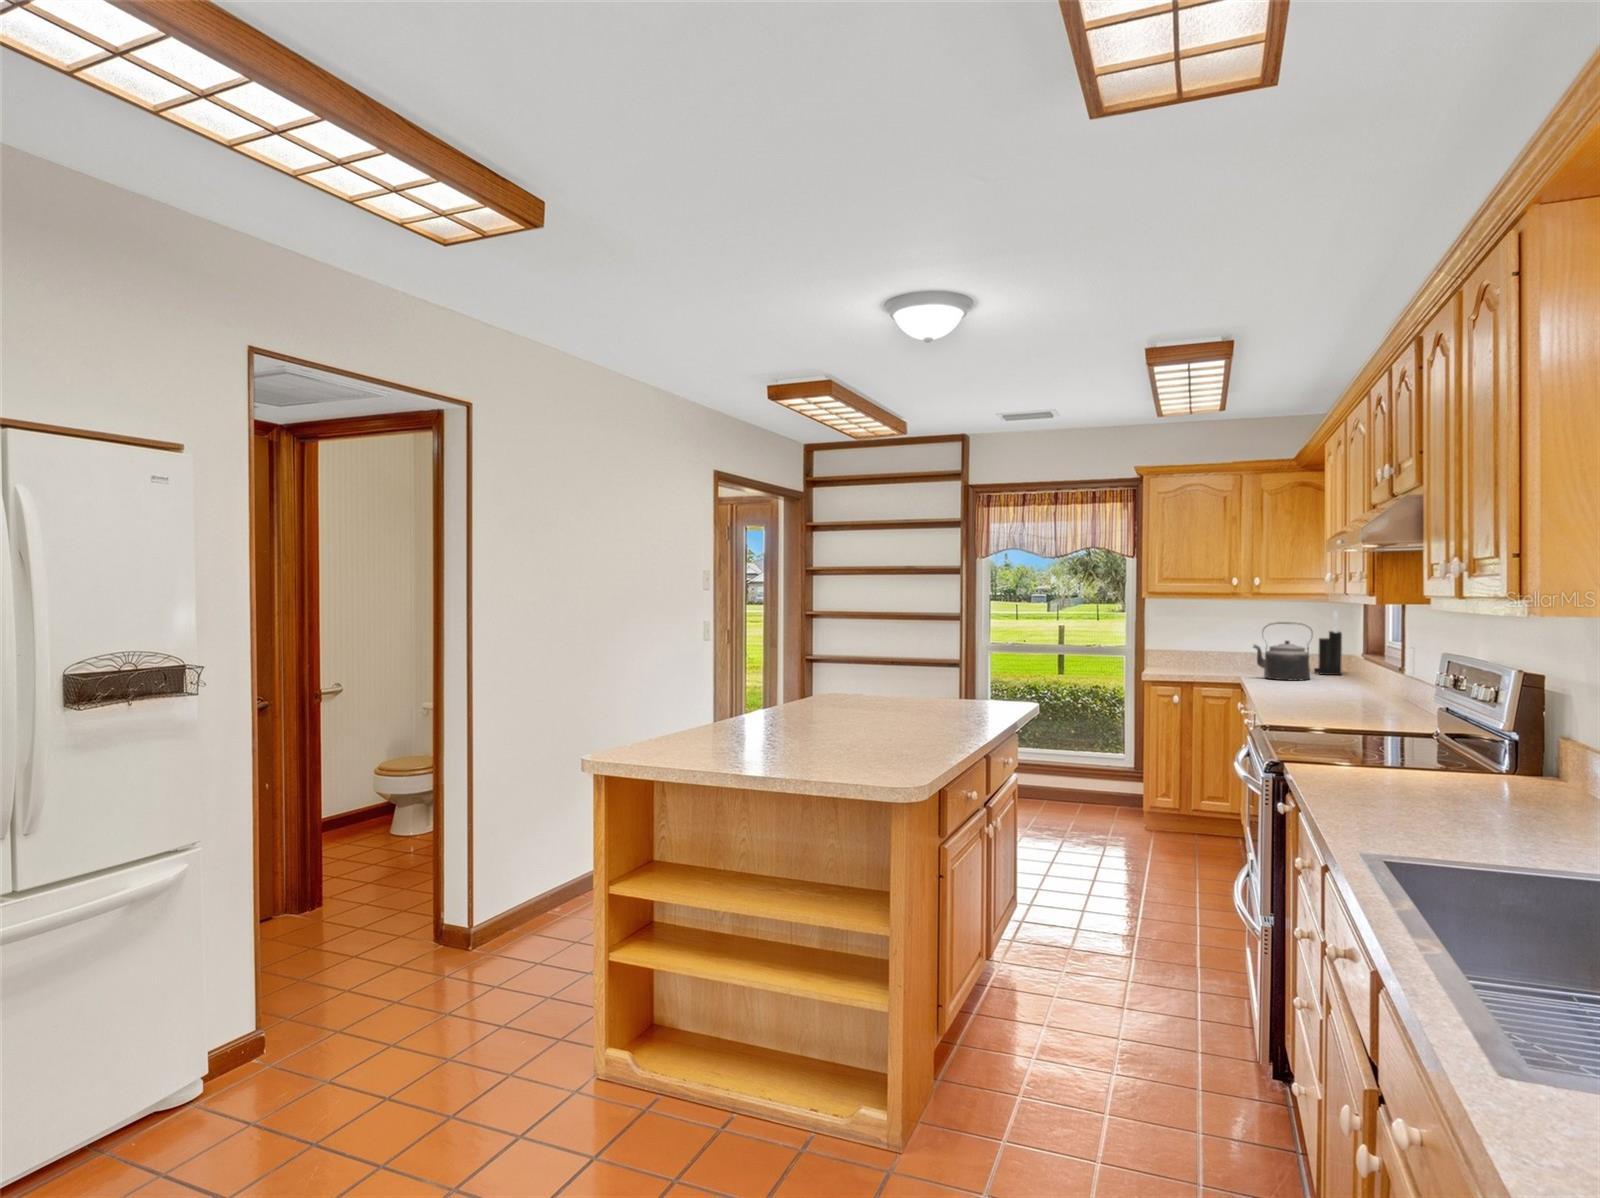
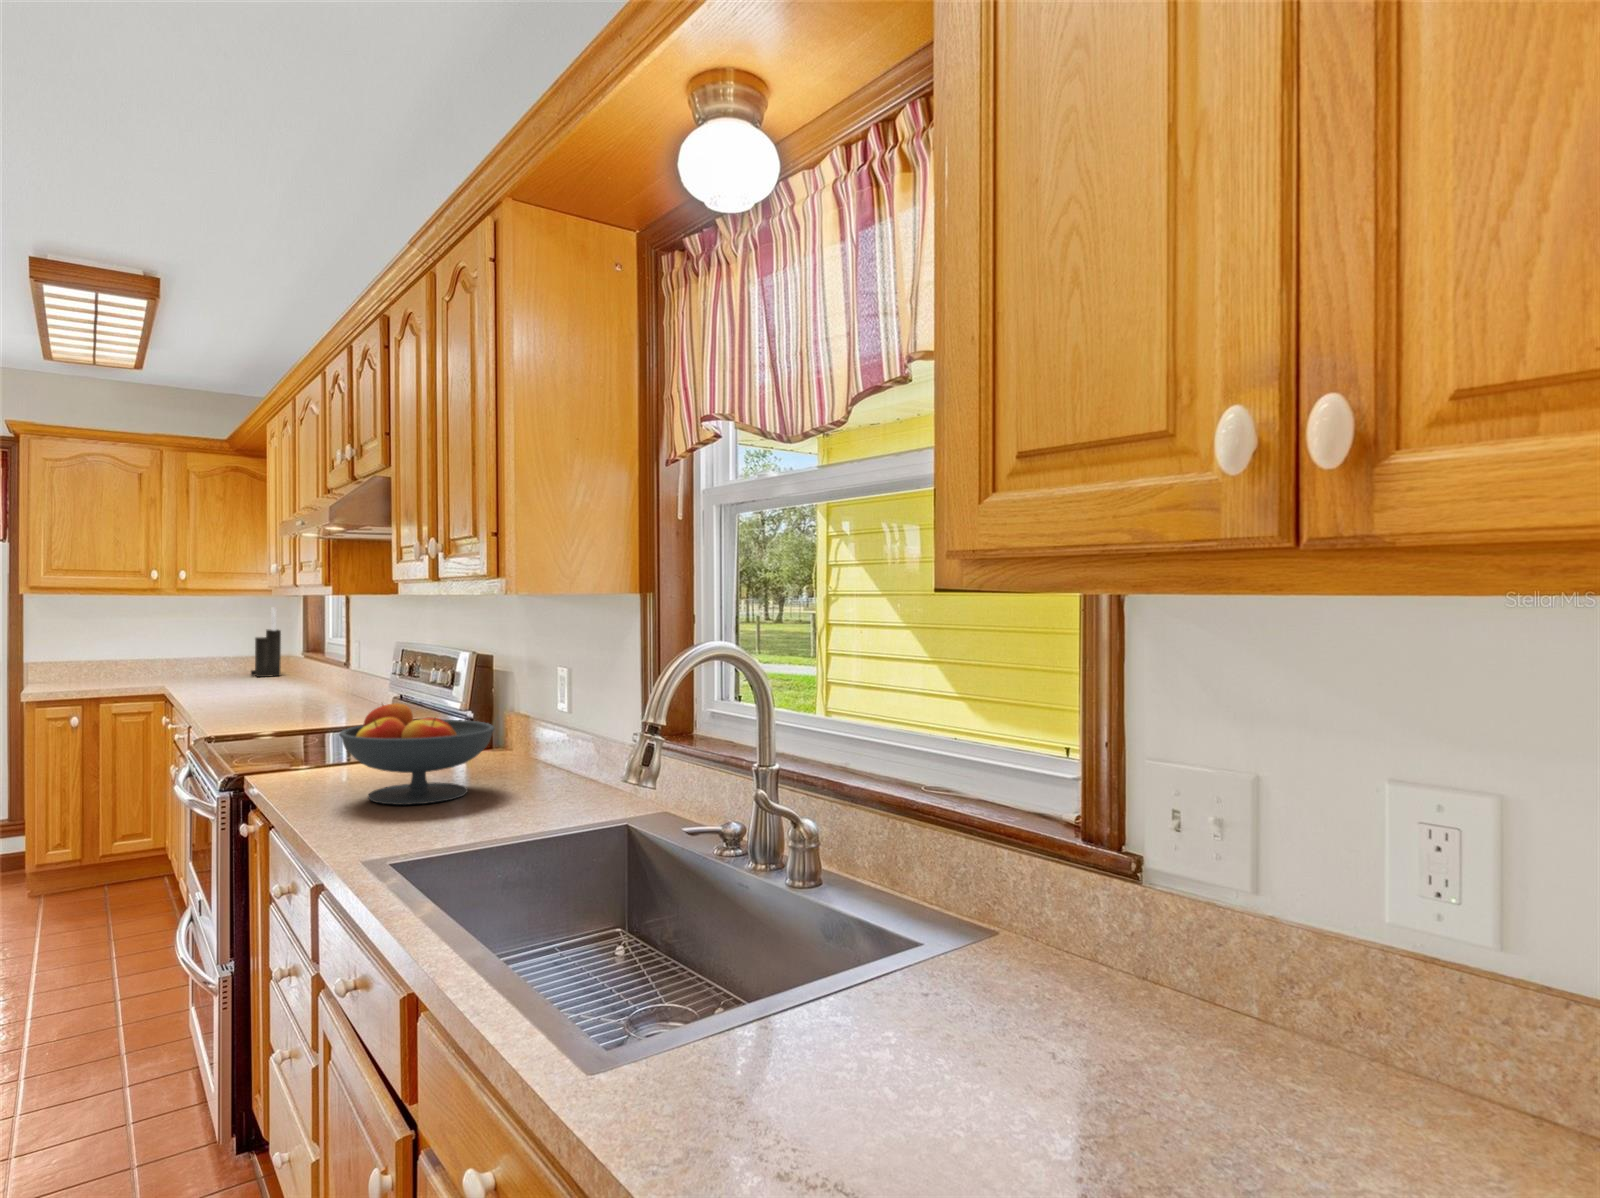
kettle: present [1253,622,1310,680] -> none [180,620,251,686]
fruit bowl: none [1358,713,1528,818] -> present [339,703,494,805]

